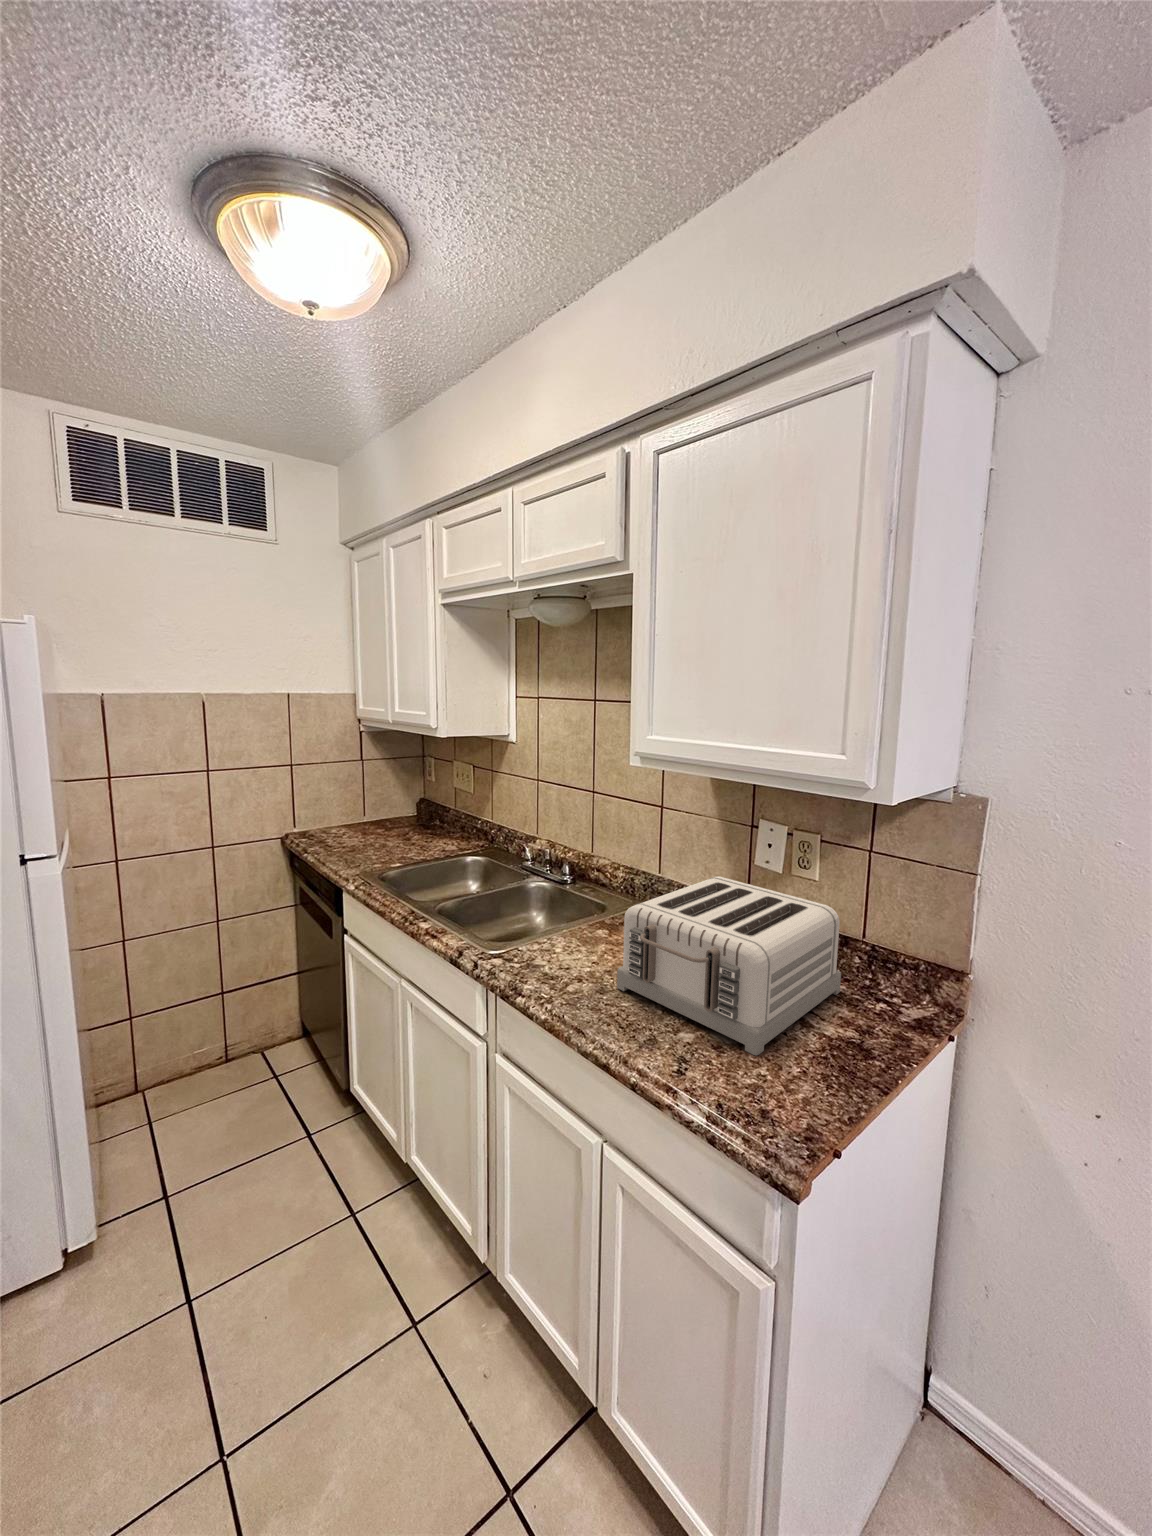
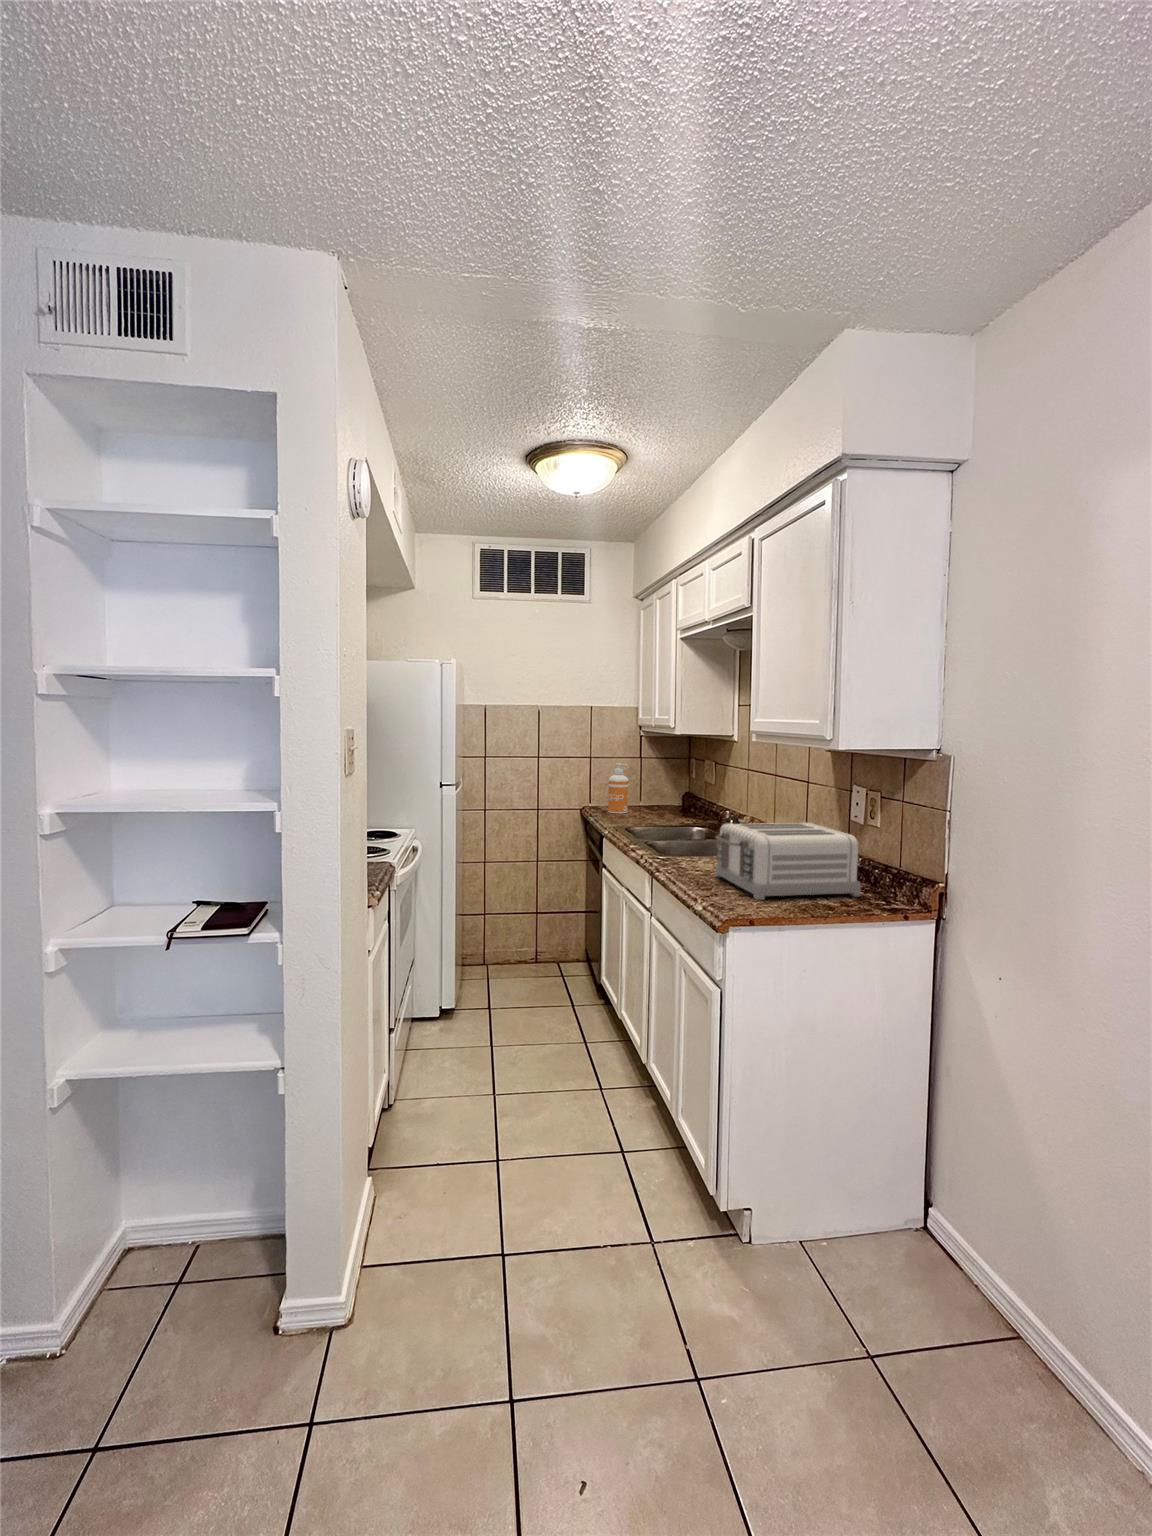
soap dispenser: none [325,773,355,842] -> present [608,763,629,814]

